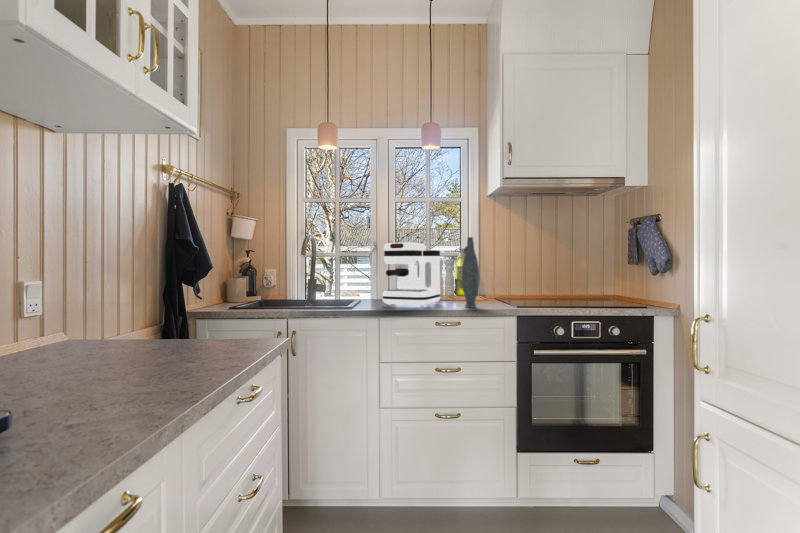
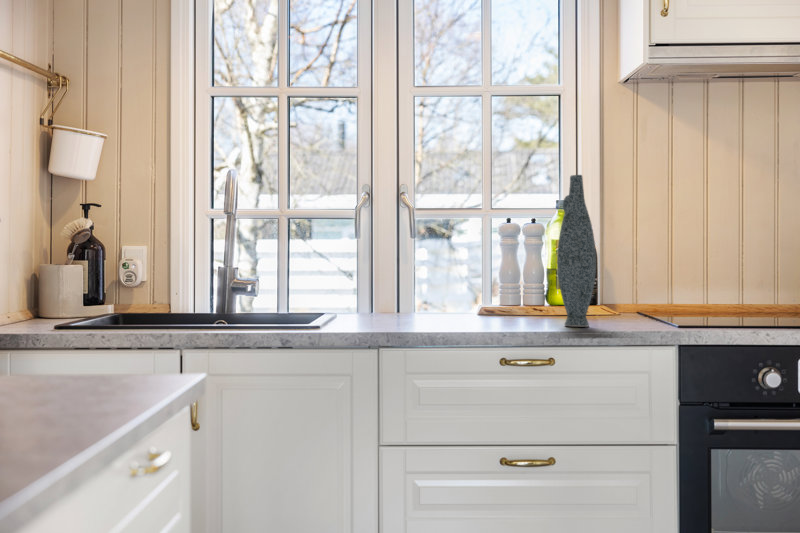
coffee maker: present [383,243,440,306] -> none [389,188,513,325]

